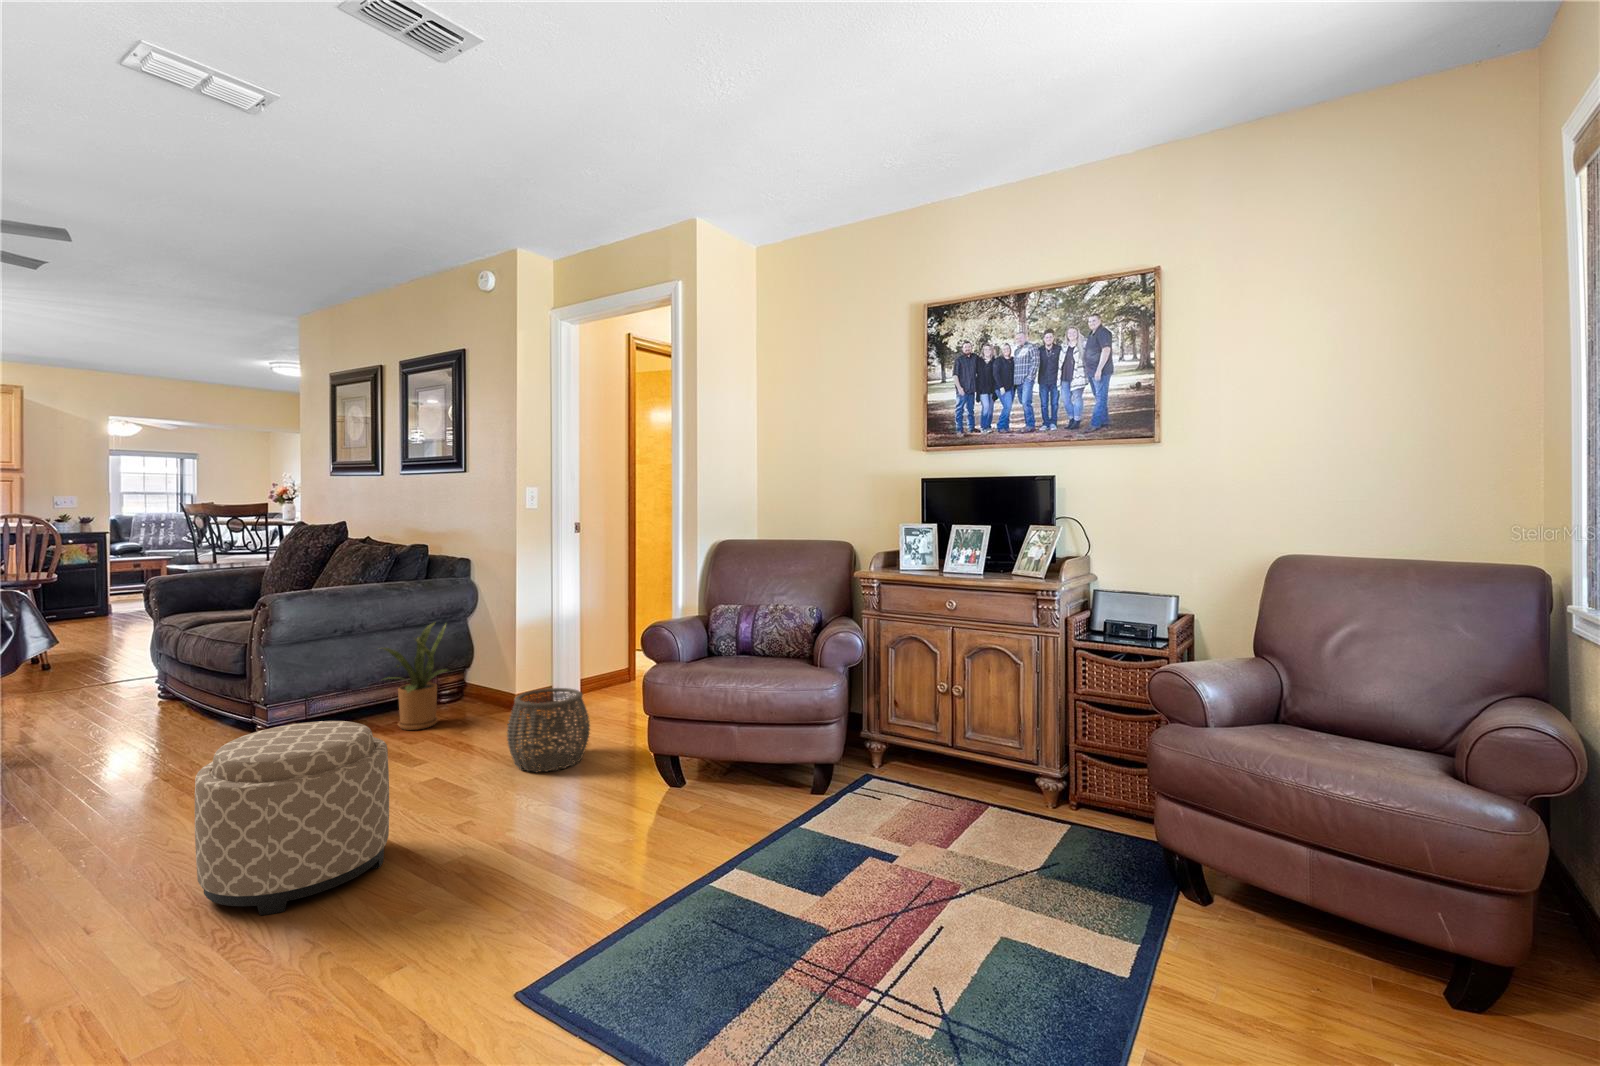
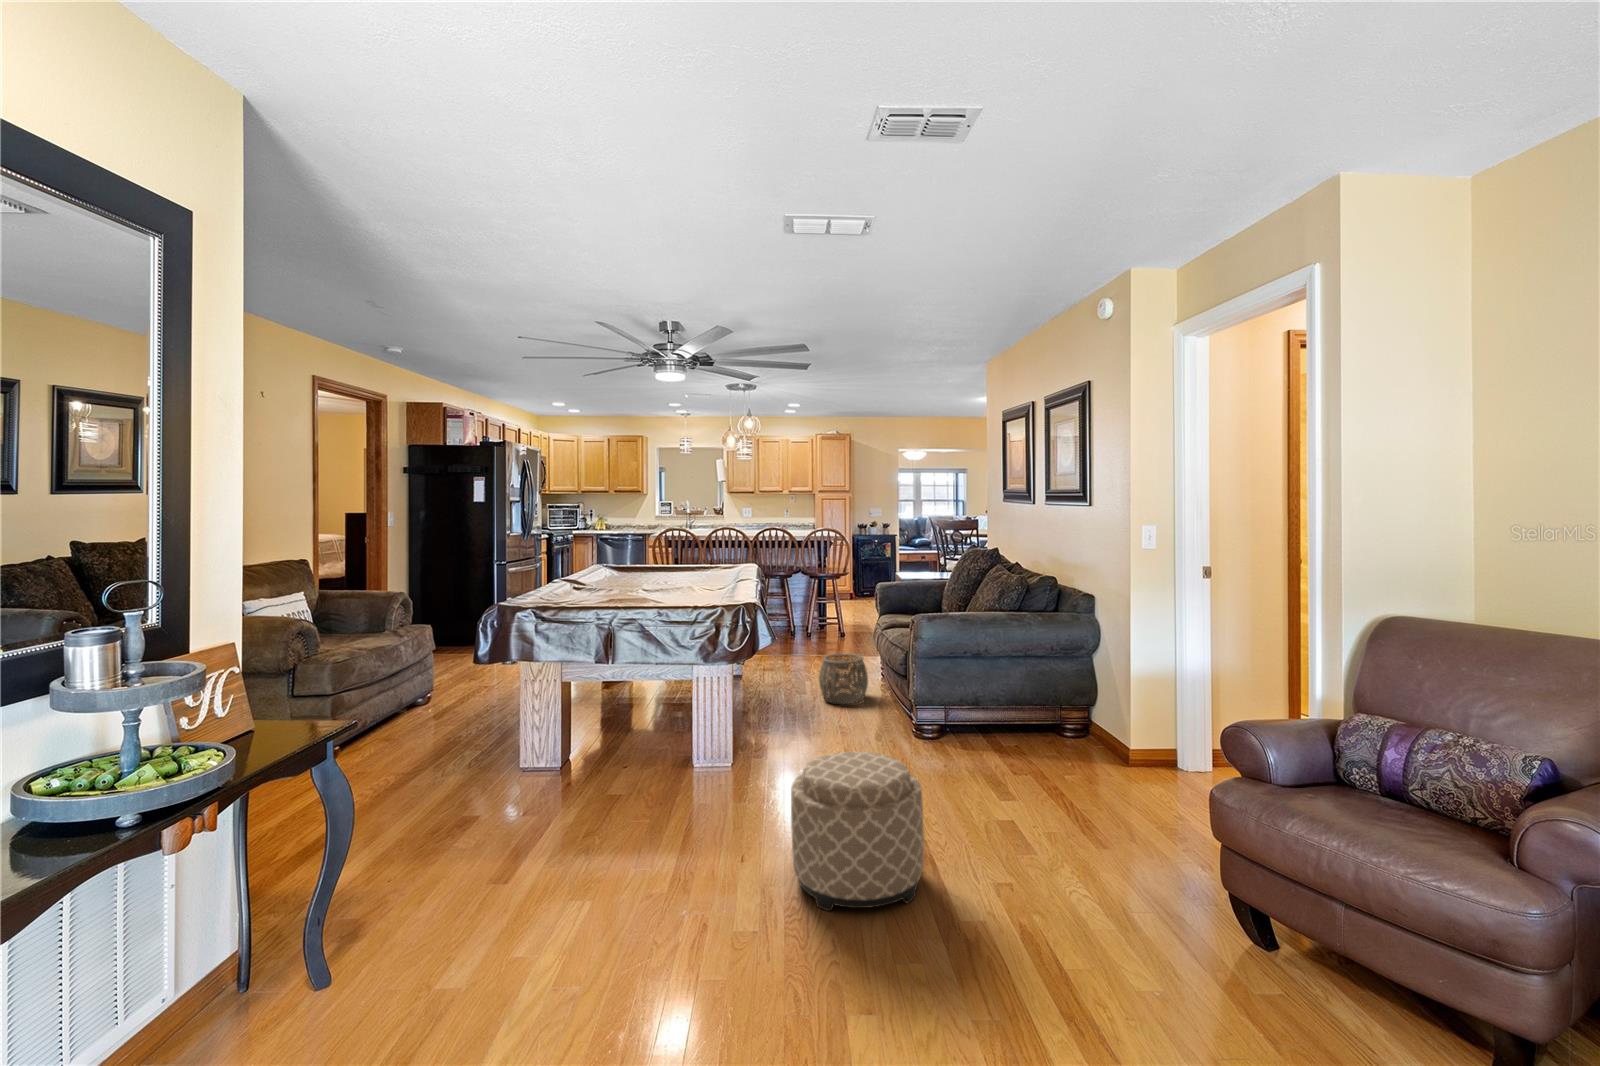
house plant: present [384,623,447,730] -> none [985,657,1066,762]
woven basket: present [507,688,590,772] -> present [819,654,868,704]

